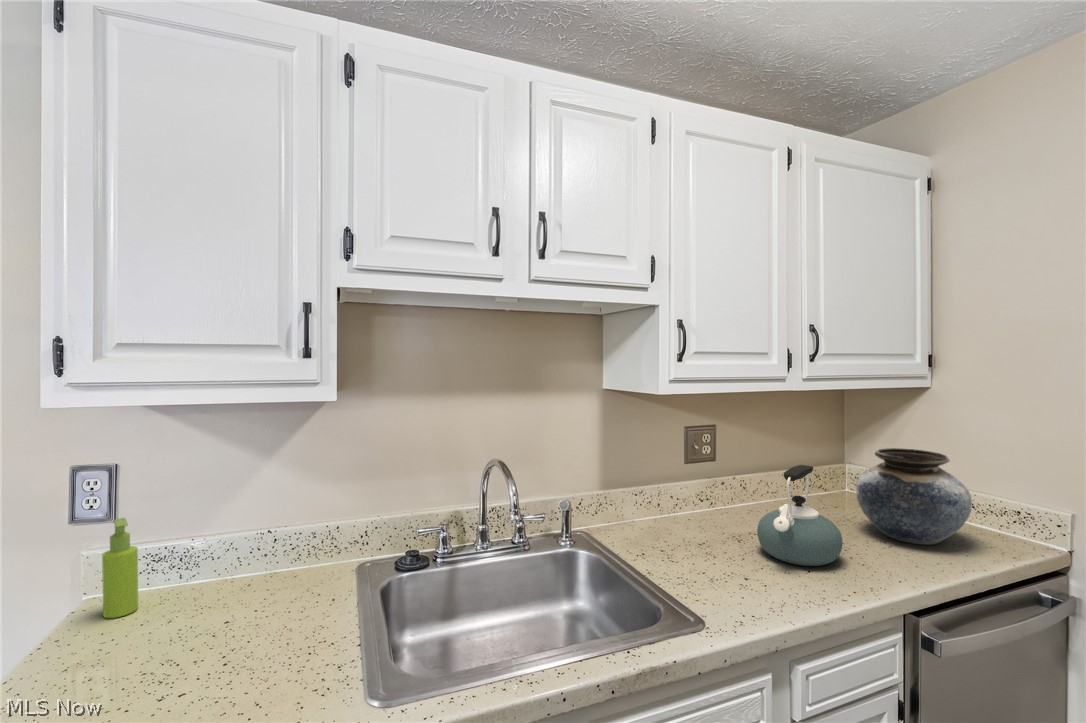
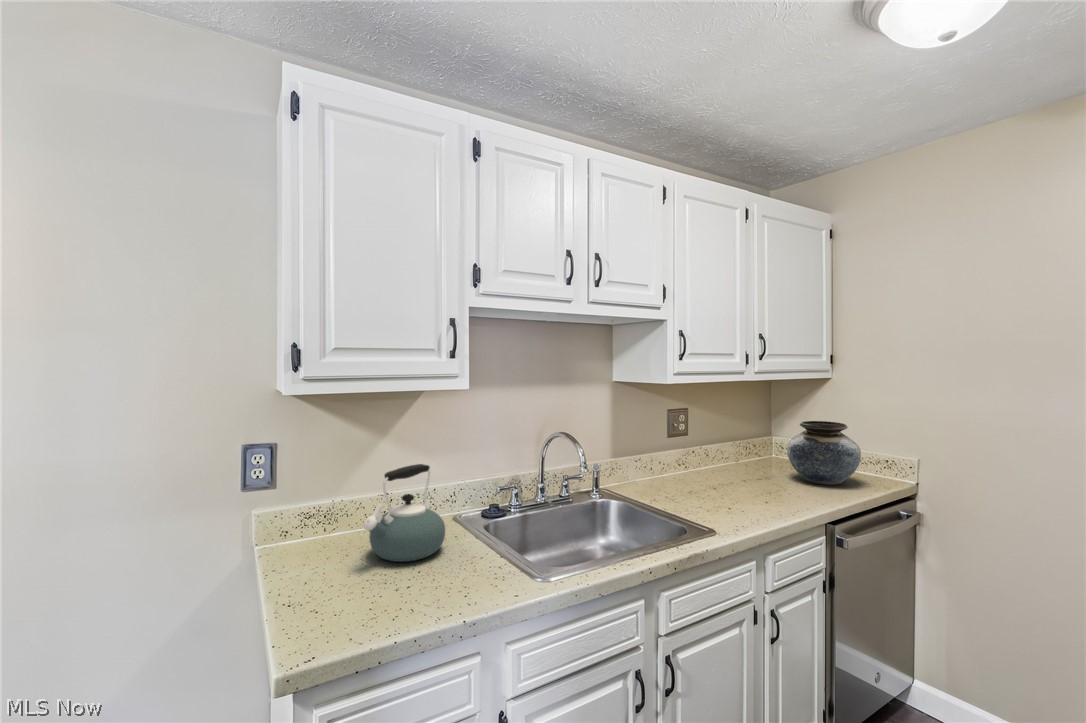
kettle: present [757,465,843,566] -> present [363,464,445,562]
soap dispenser: present [102,518,138,618] -> none [288,482,311,557]

